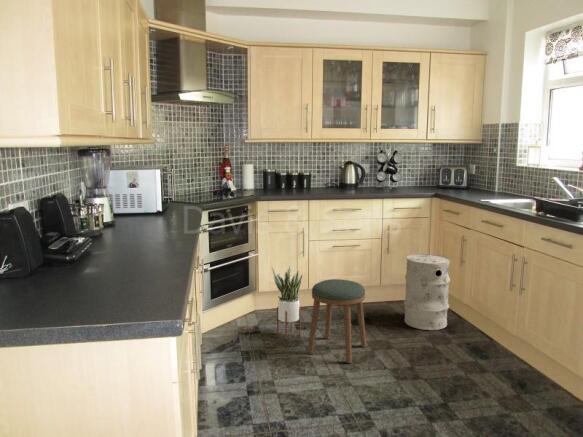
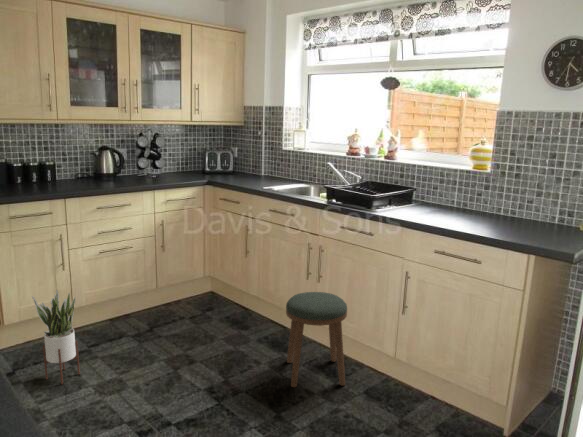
trash can: present [404,254,450,330] -> none [192,248,239,331]
stool: present [308,279,366,363] -> present [286,292,347,387]

